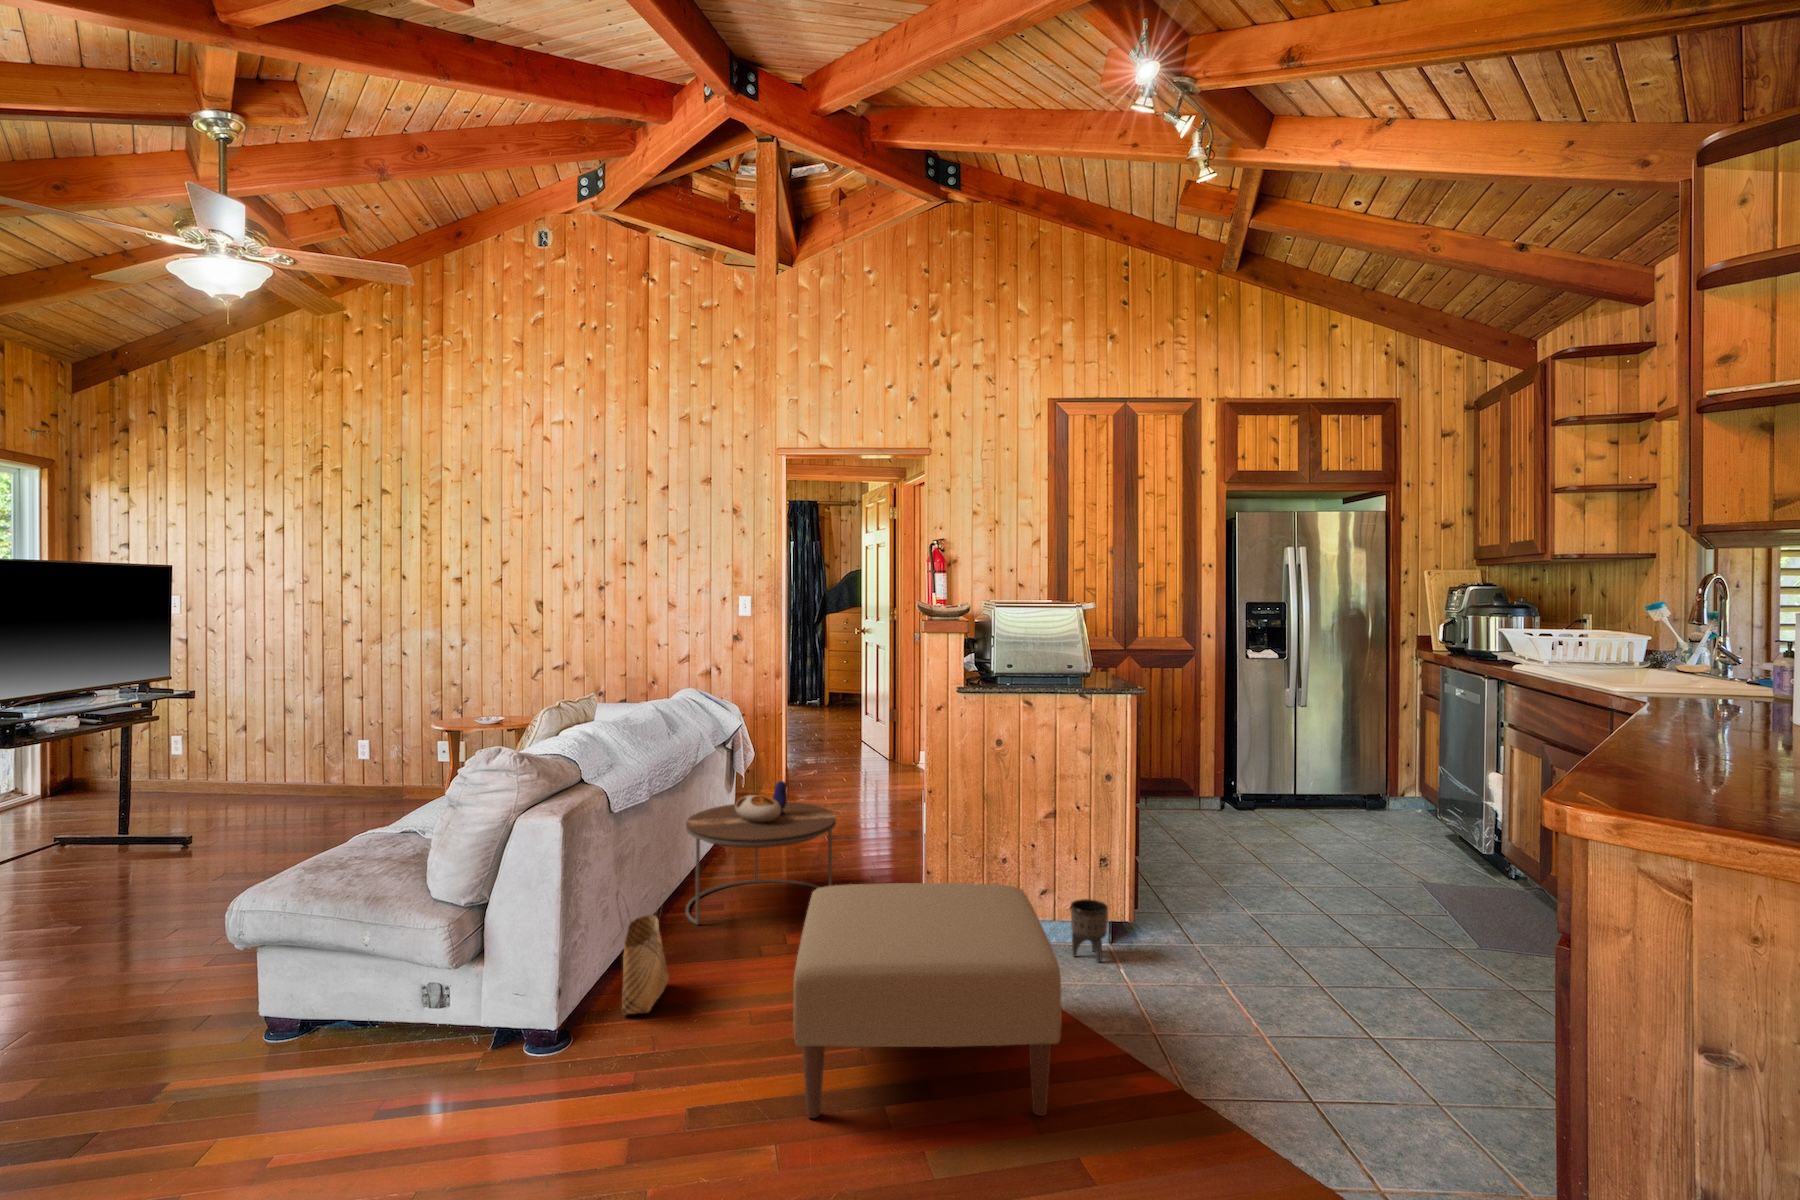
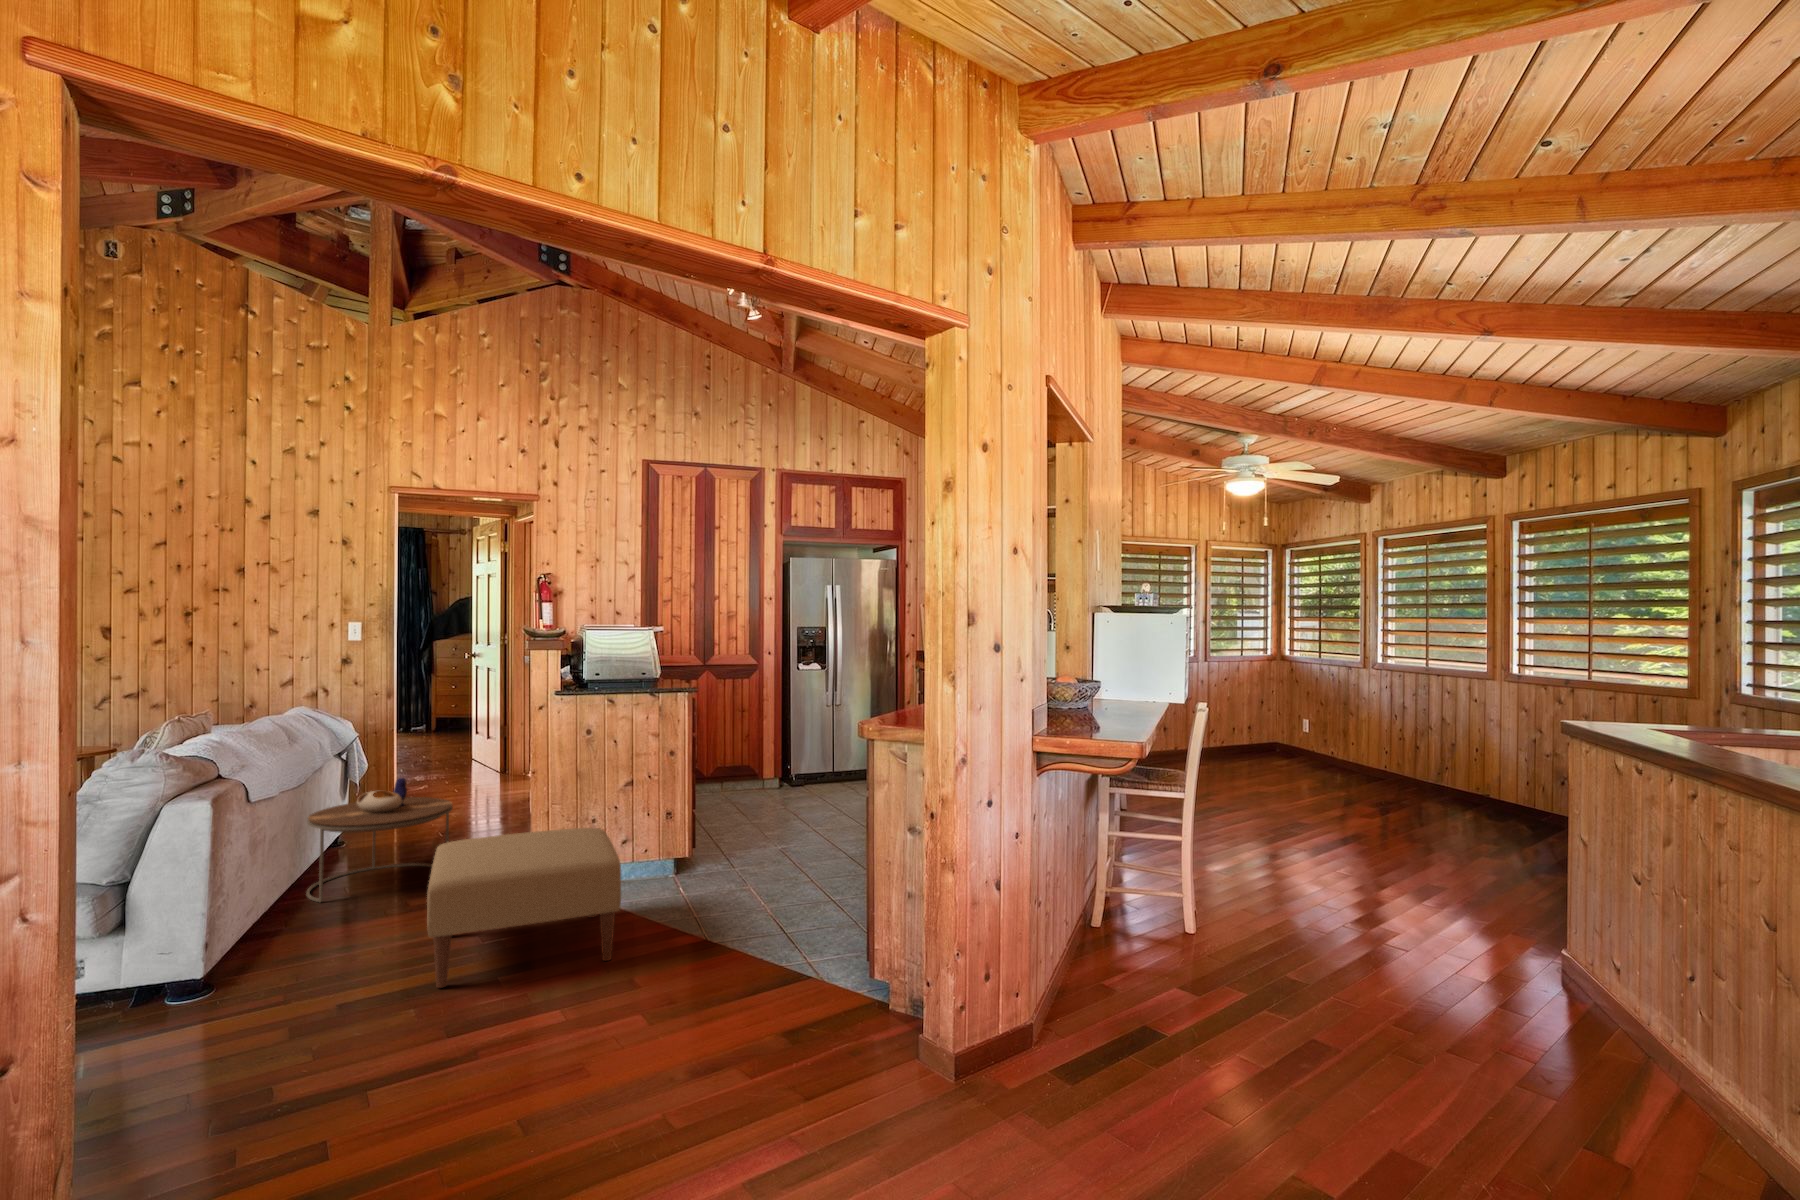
woven basket: present [617,890,669,1014] -> none [256,859,303,962]
planter: present [1071,899,1108,962] -> none [643,840,671,882]

